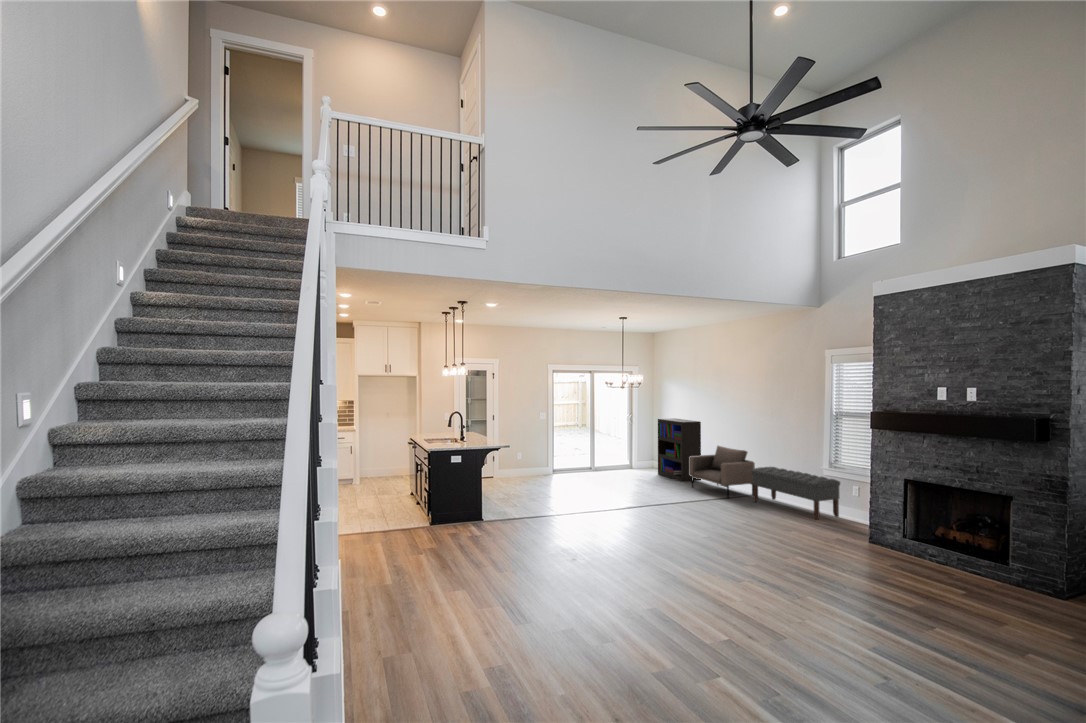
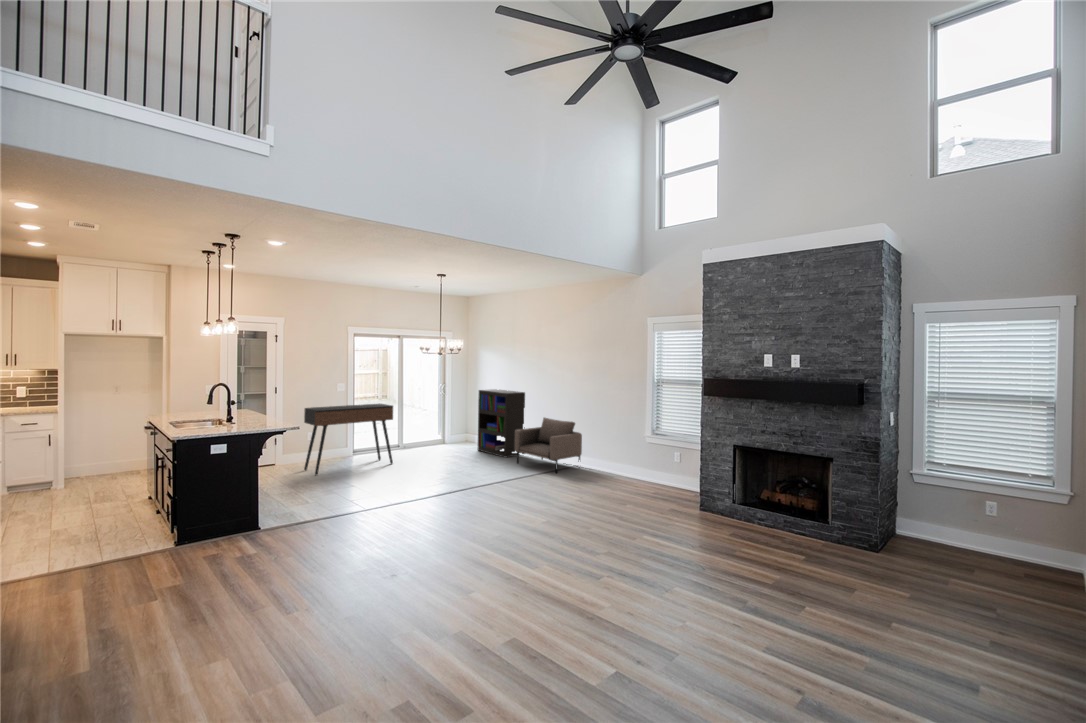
console table: none [514,429,583,486] -> present [304,403,393,475]
bench: present [751,467,840,520] -> none [581,438,667,491]

